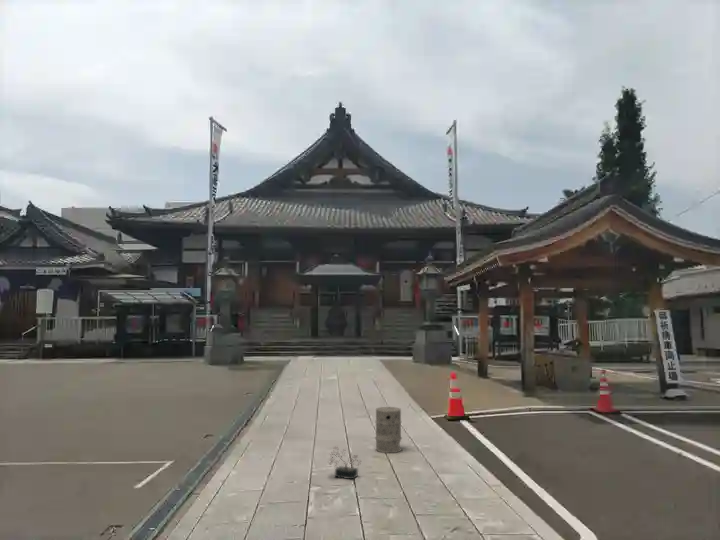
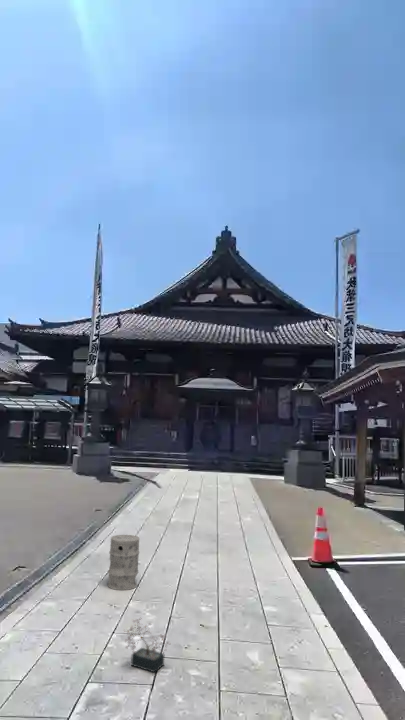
trash can: present [375,407,401,453] -> present [108,535,139,590]

